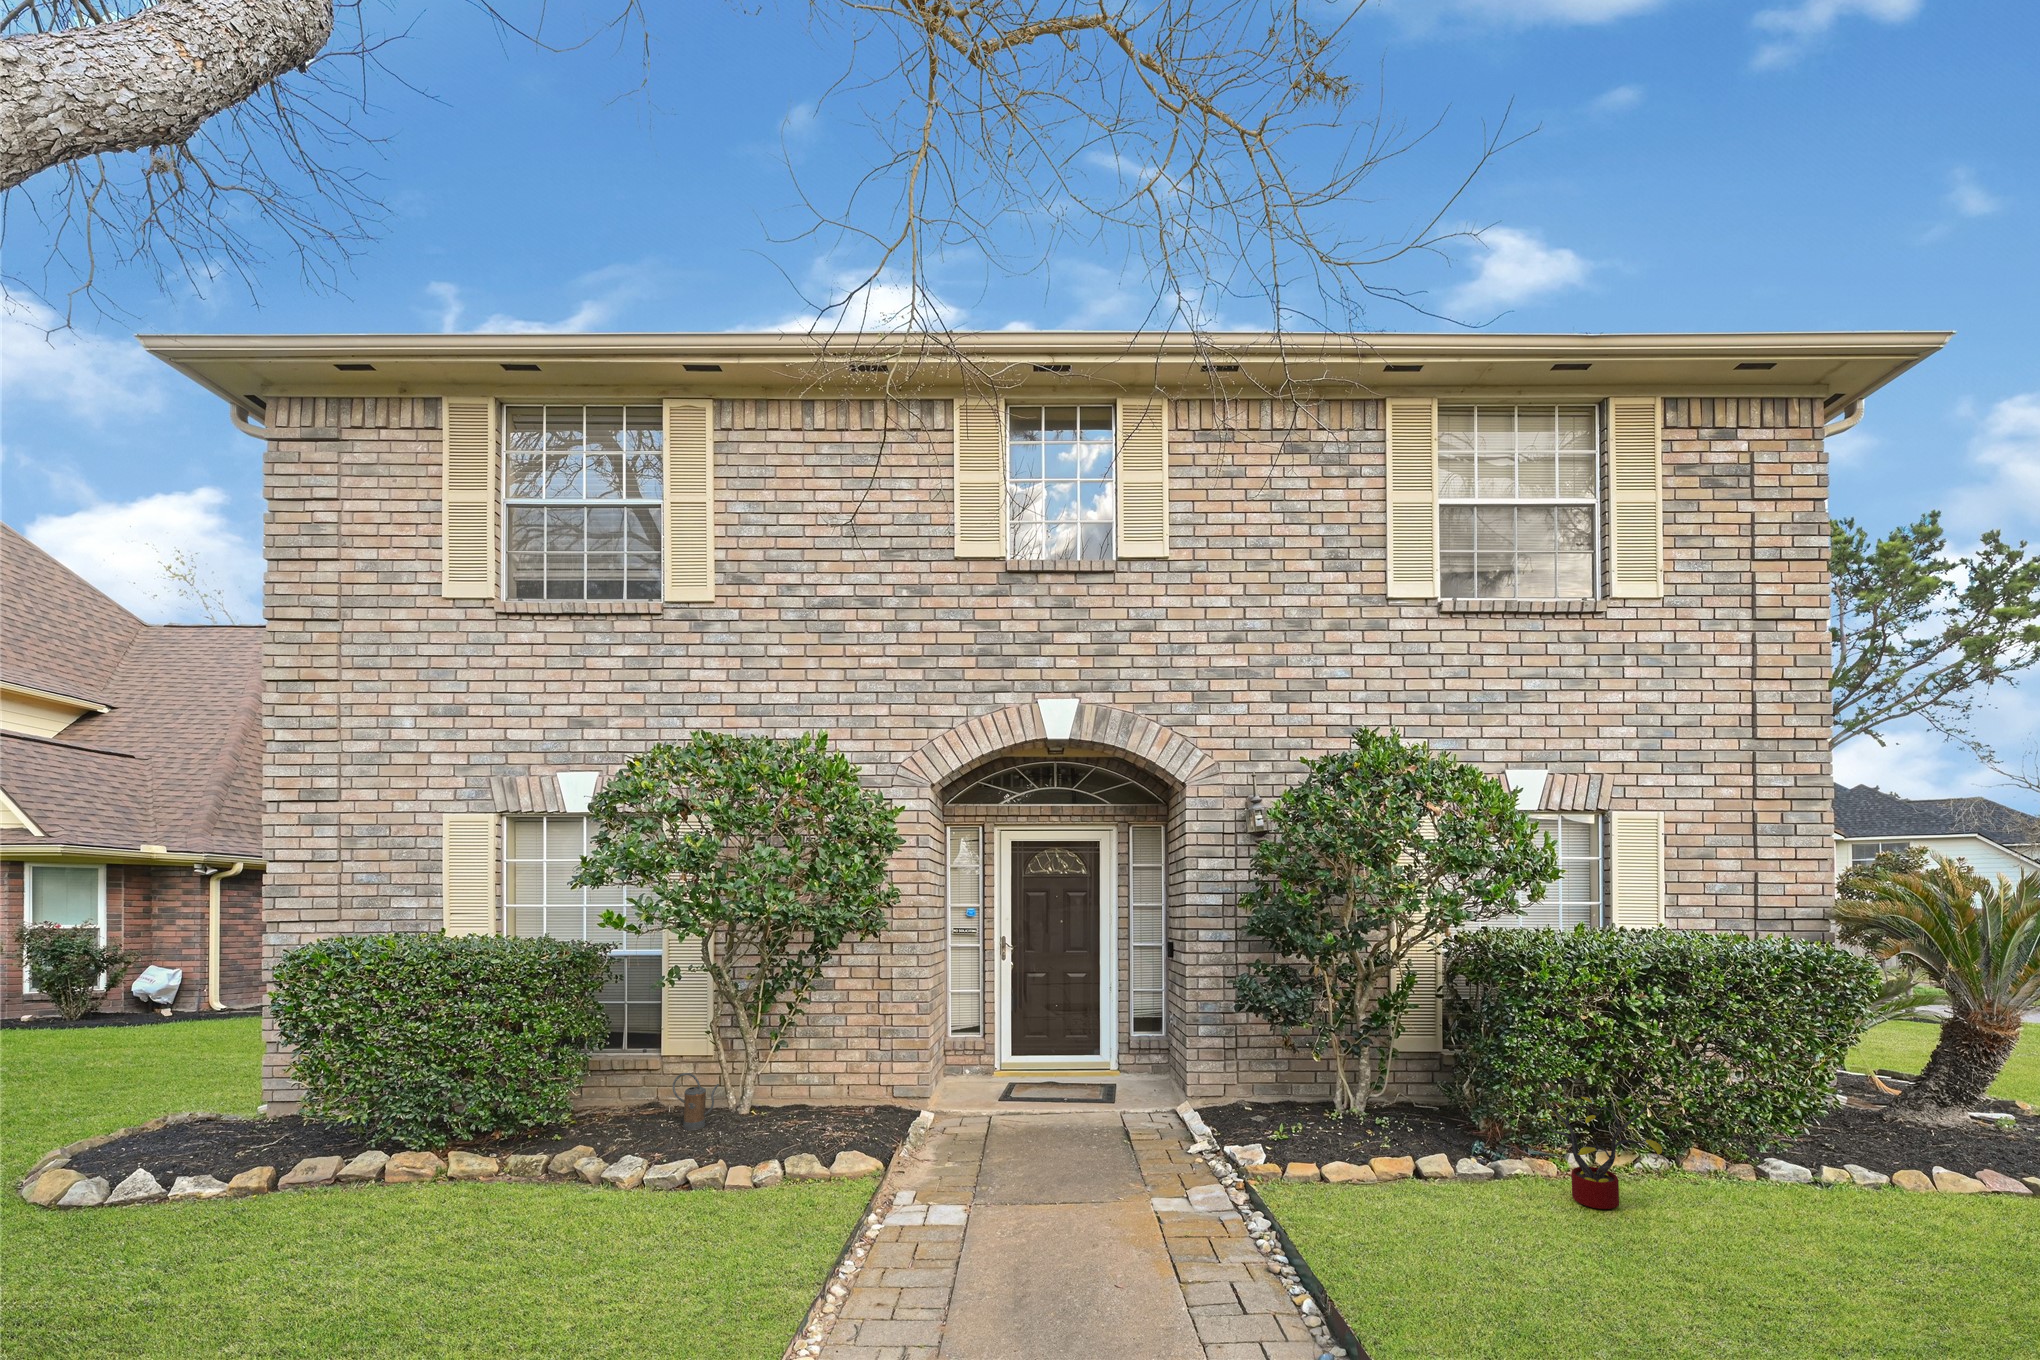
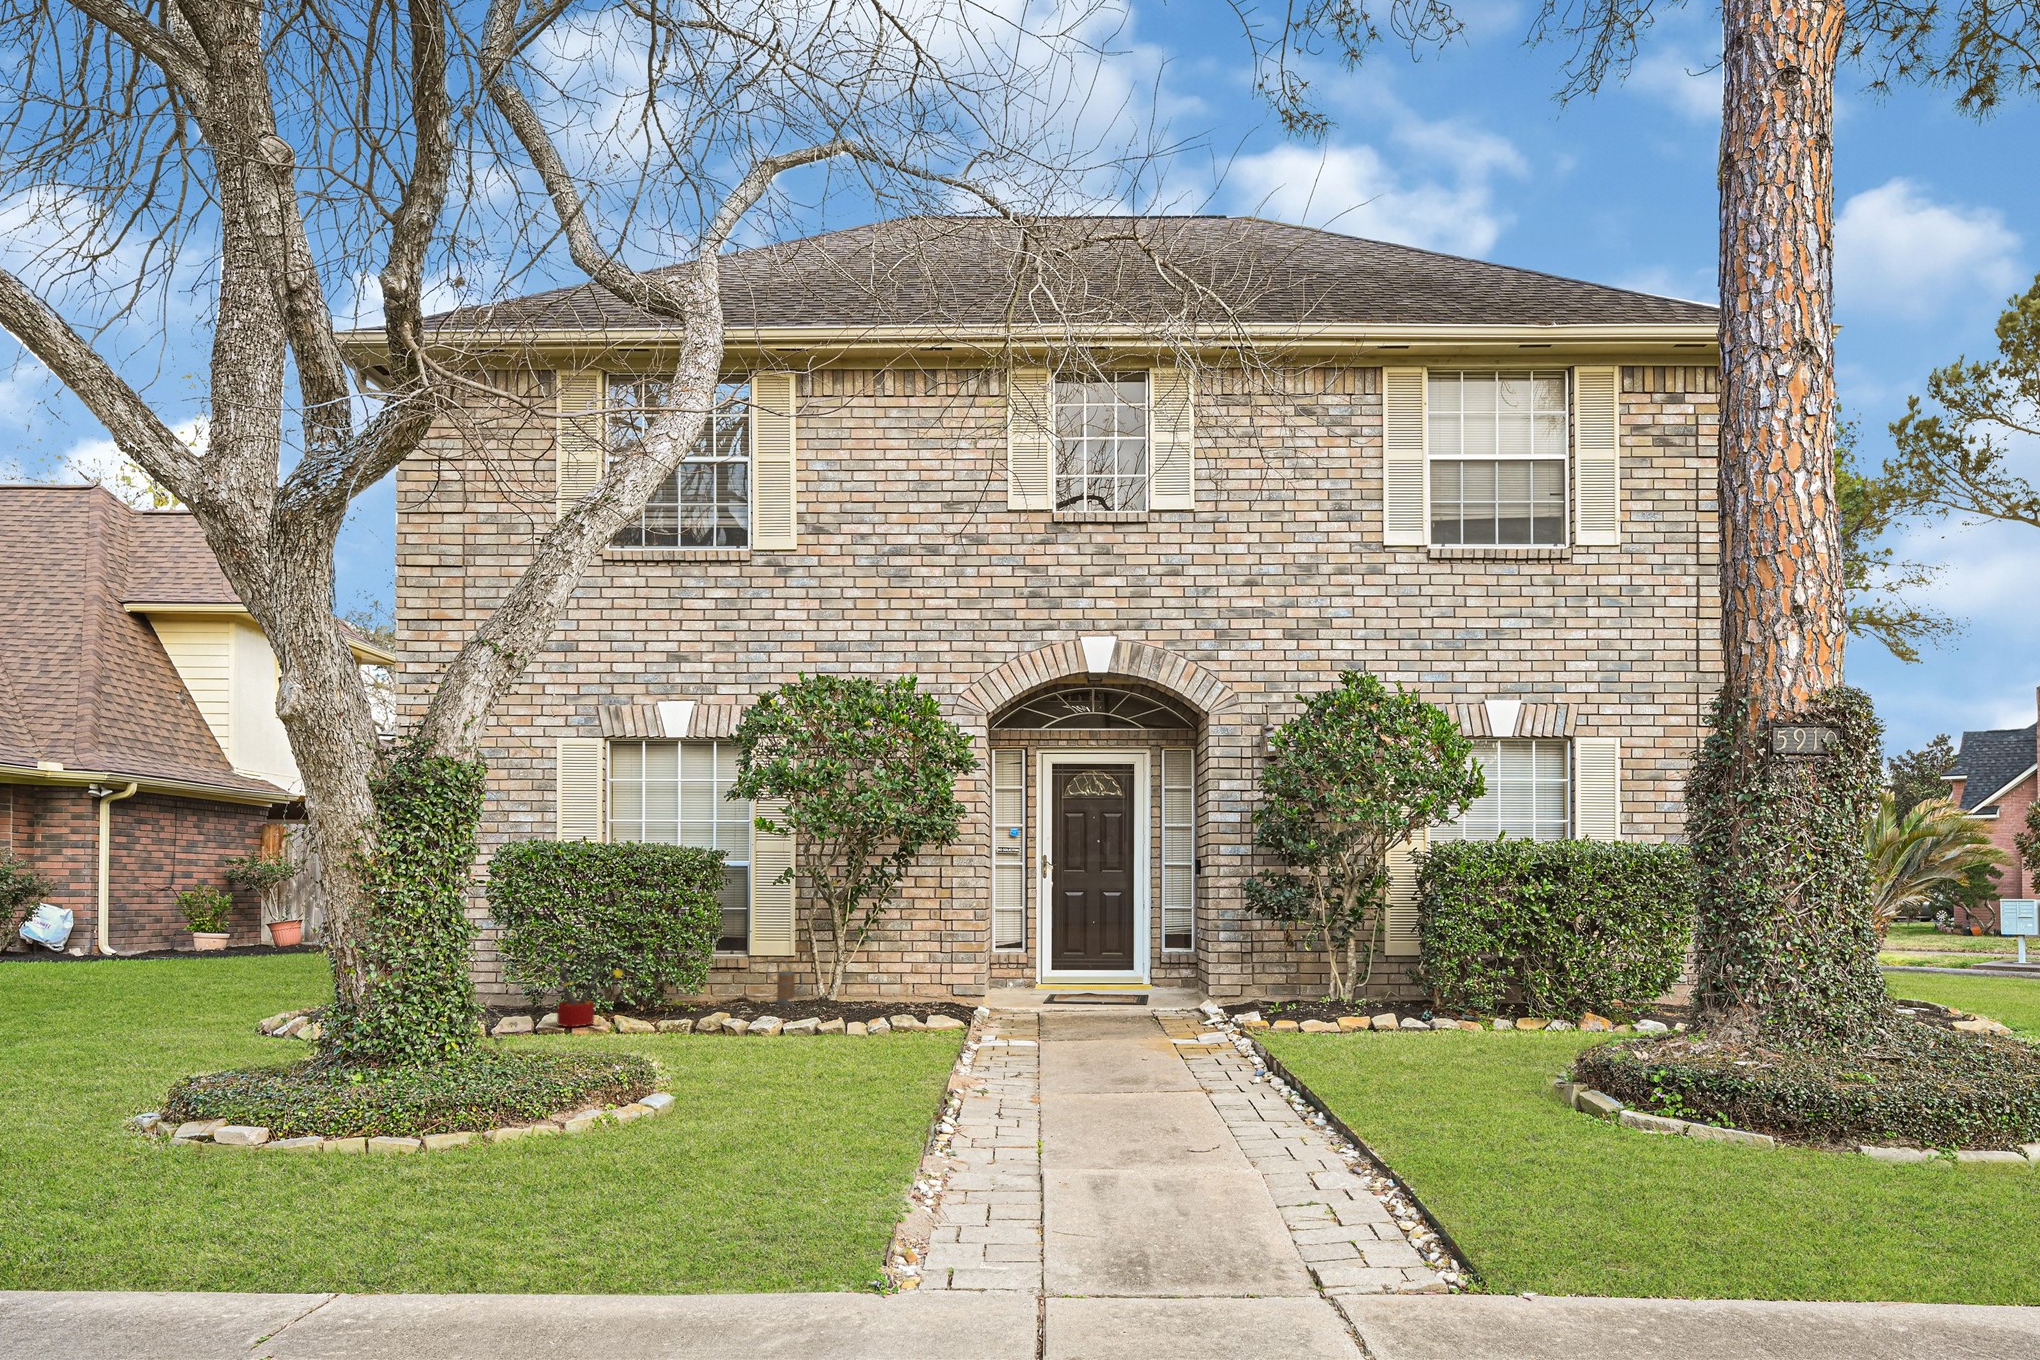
decorative plant: present [1538,1097,1662,1209] -> present [551,940,623,1027]

